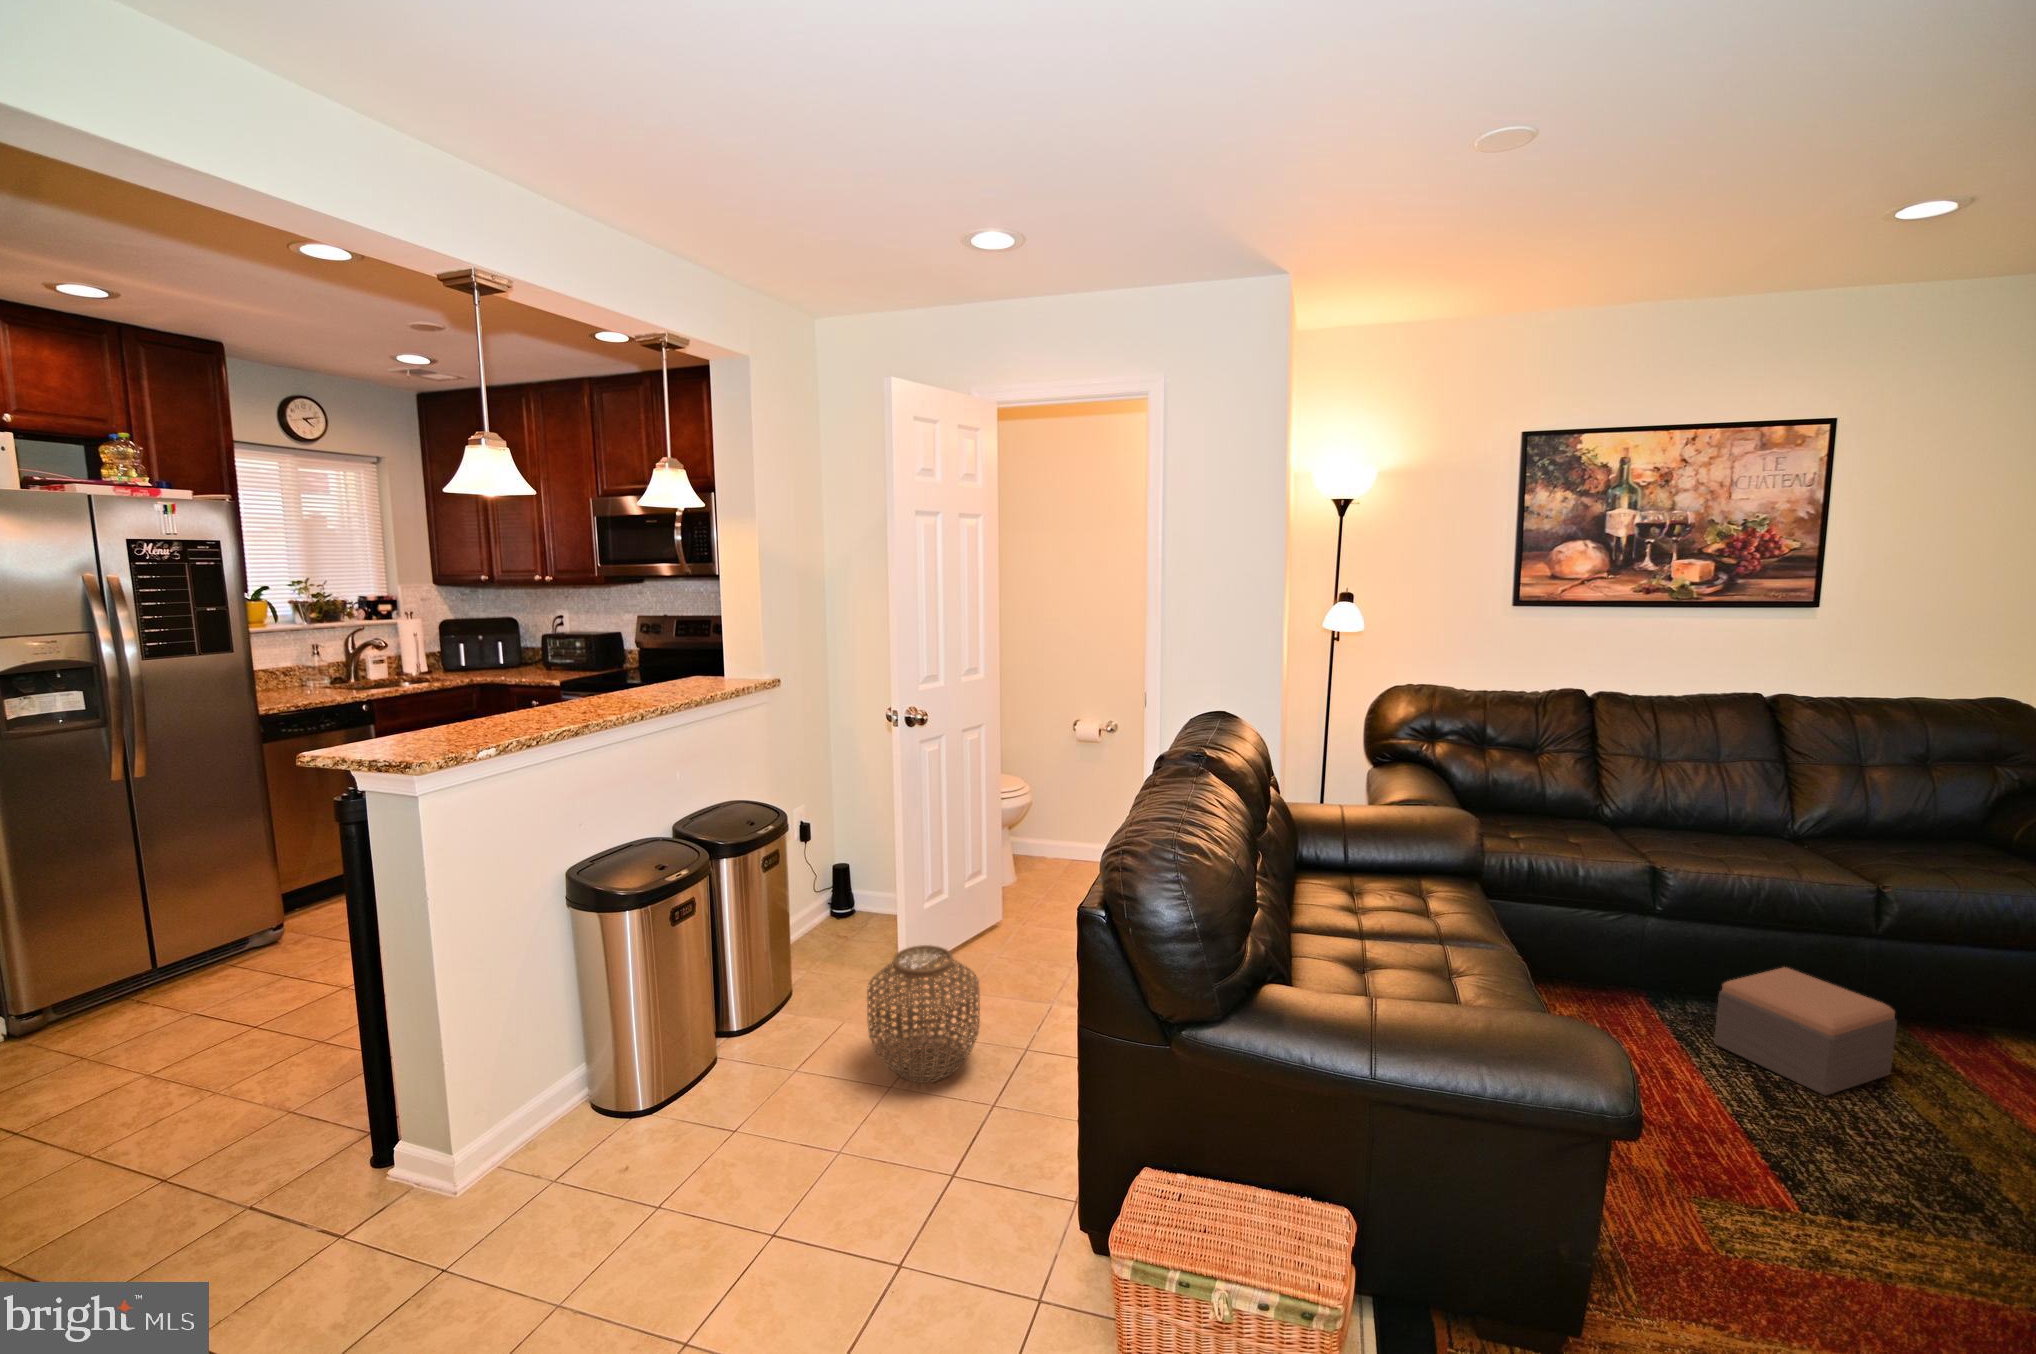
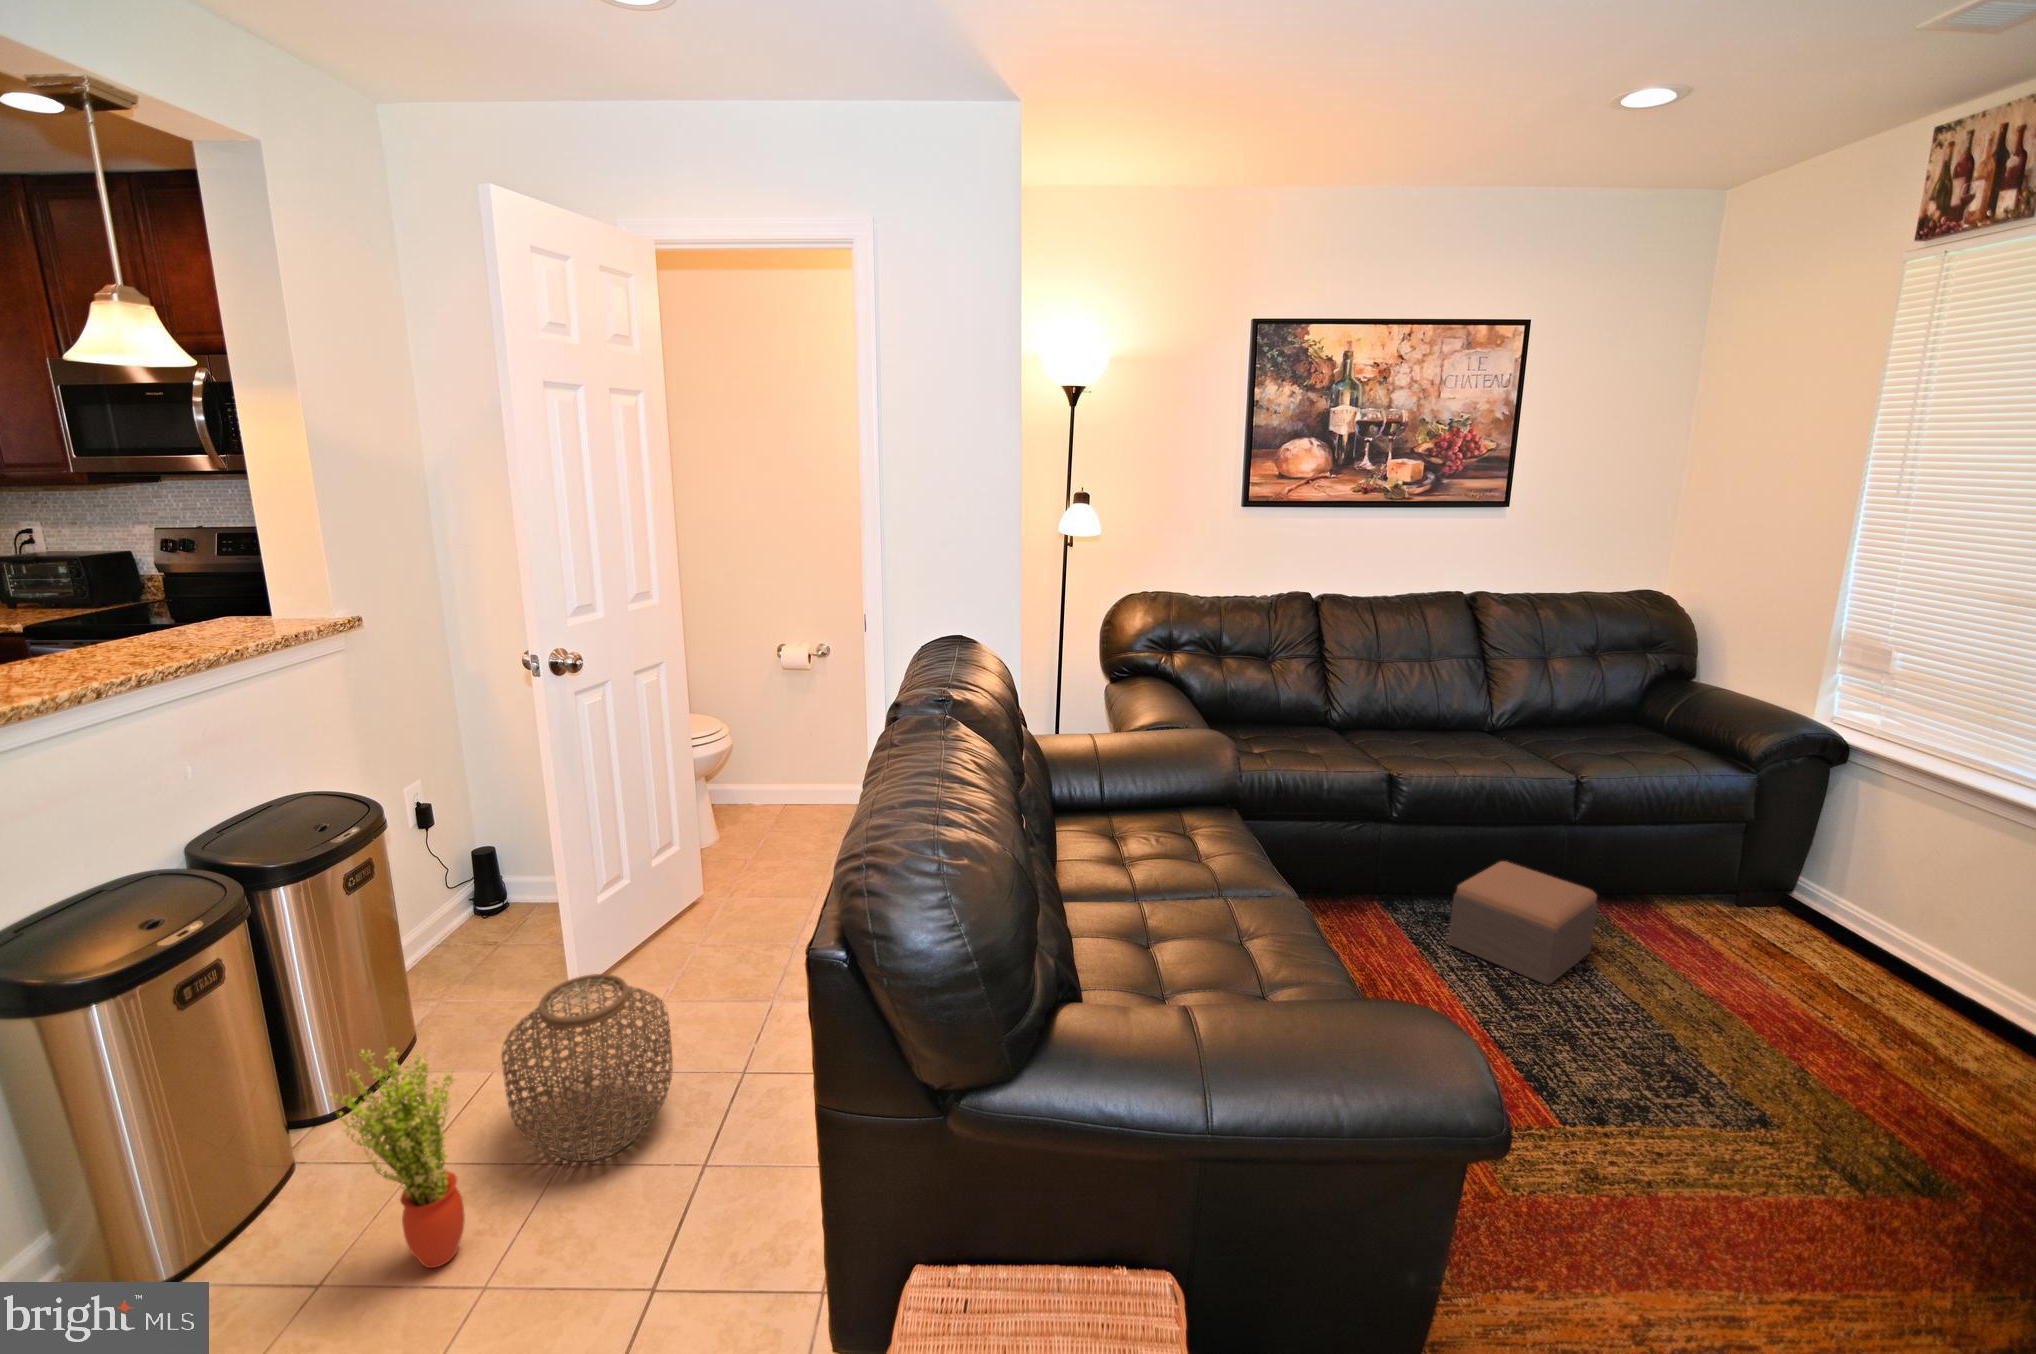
potted plant: none [772,961,845,1126] -> present [330,1047,465,1268]

